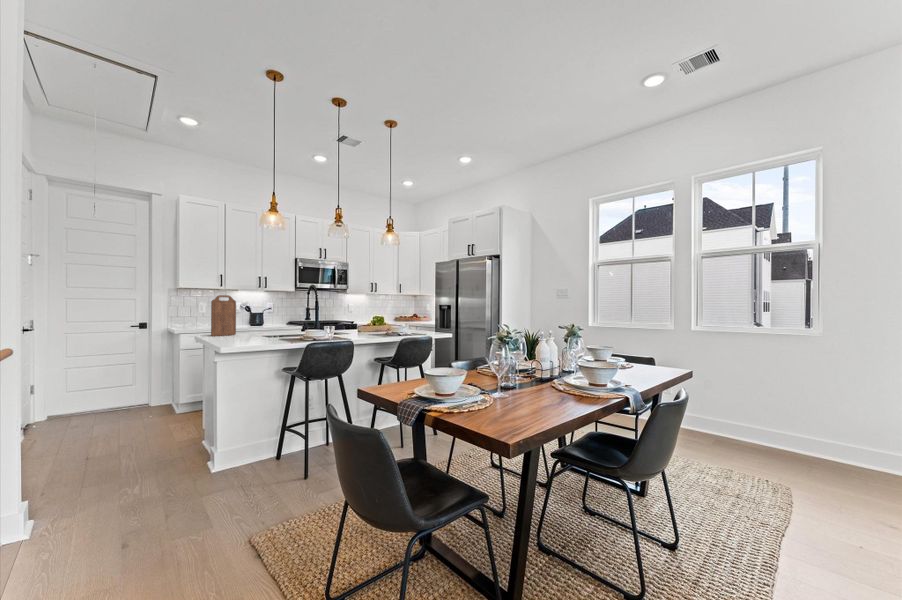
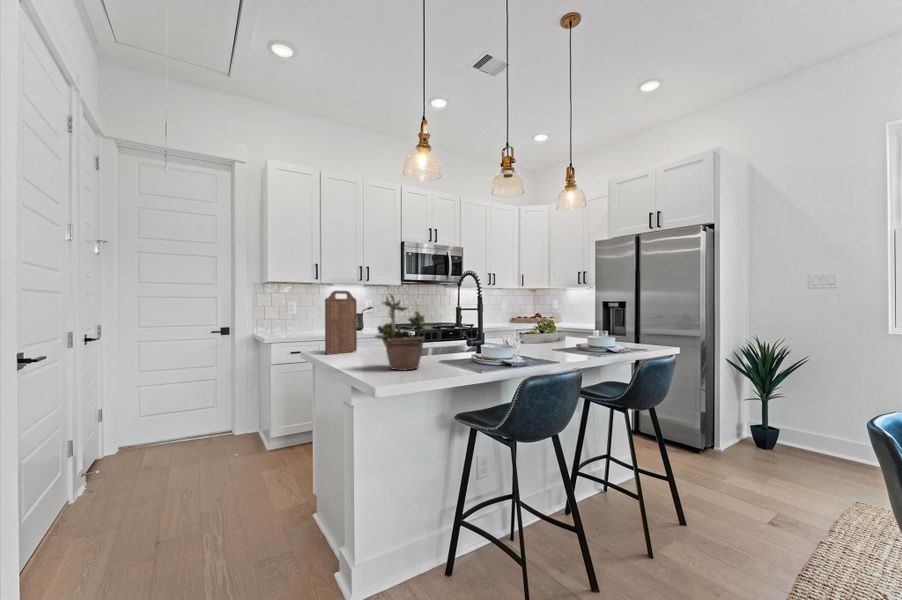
potted plant: none [233,294,272,342] -> present [375,295,432,370]

